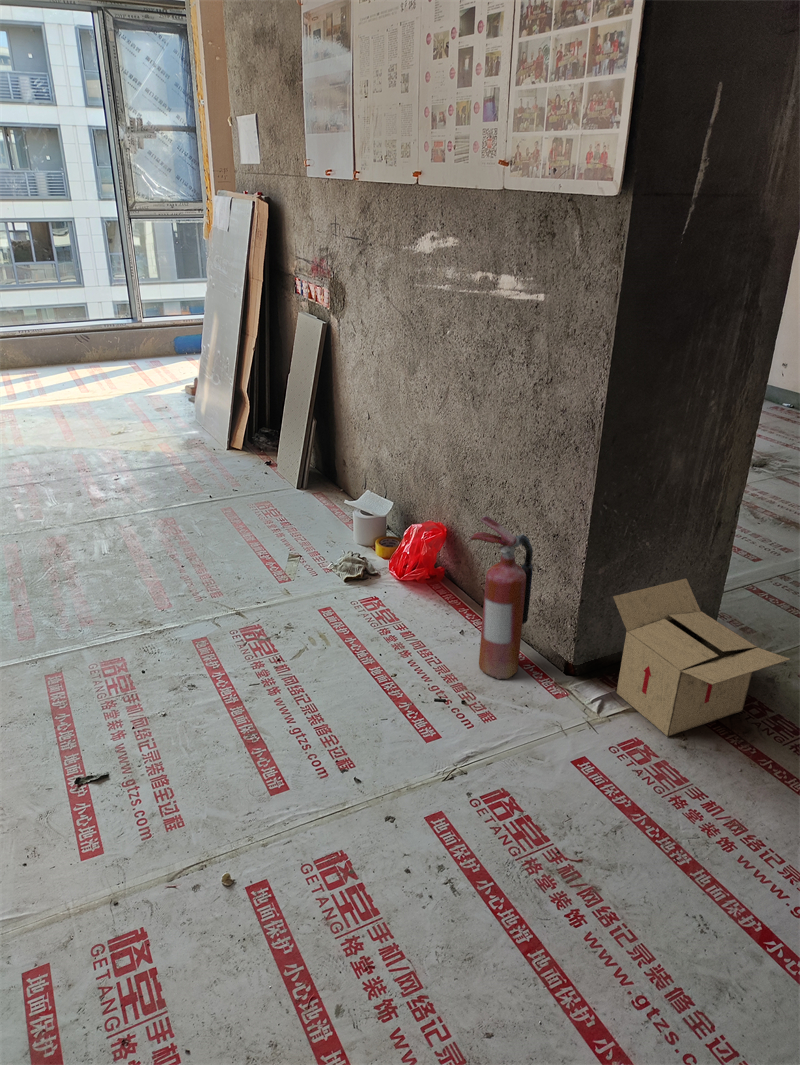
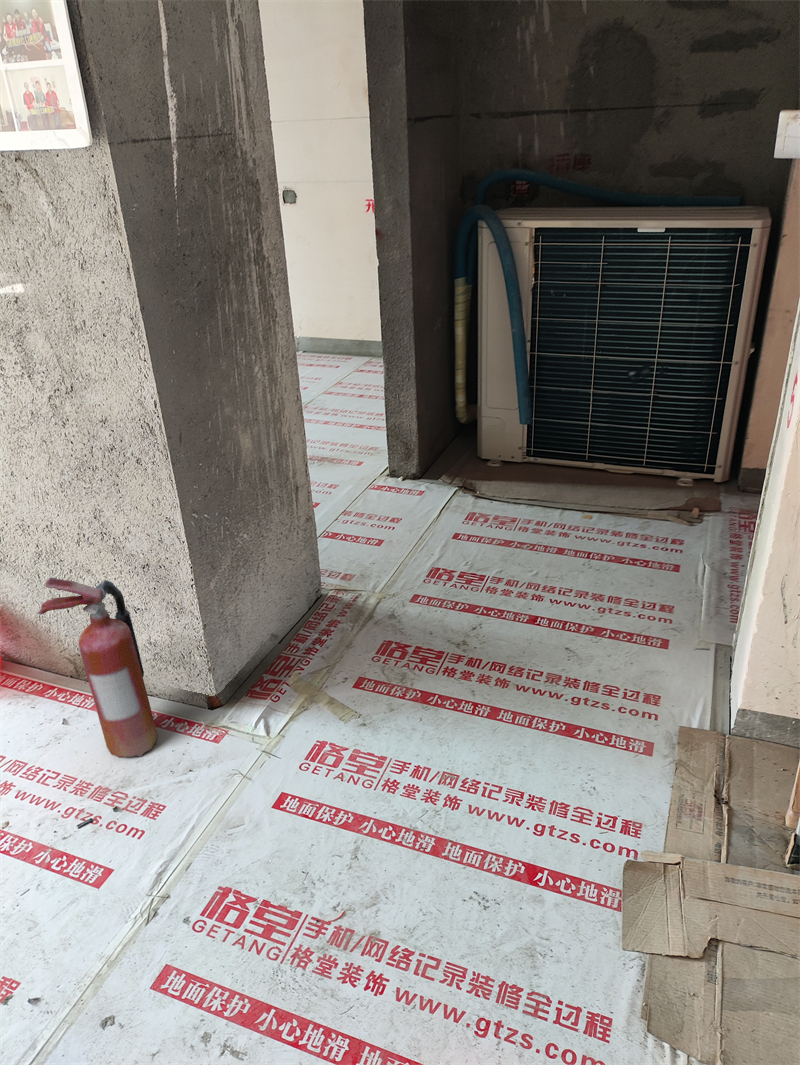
cardboard box: present [613,579,791,737] -> none [233,555,419,723]

